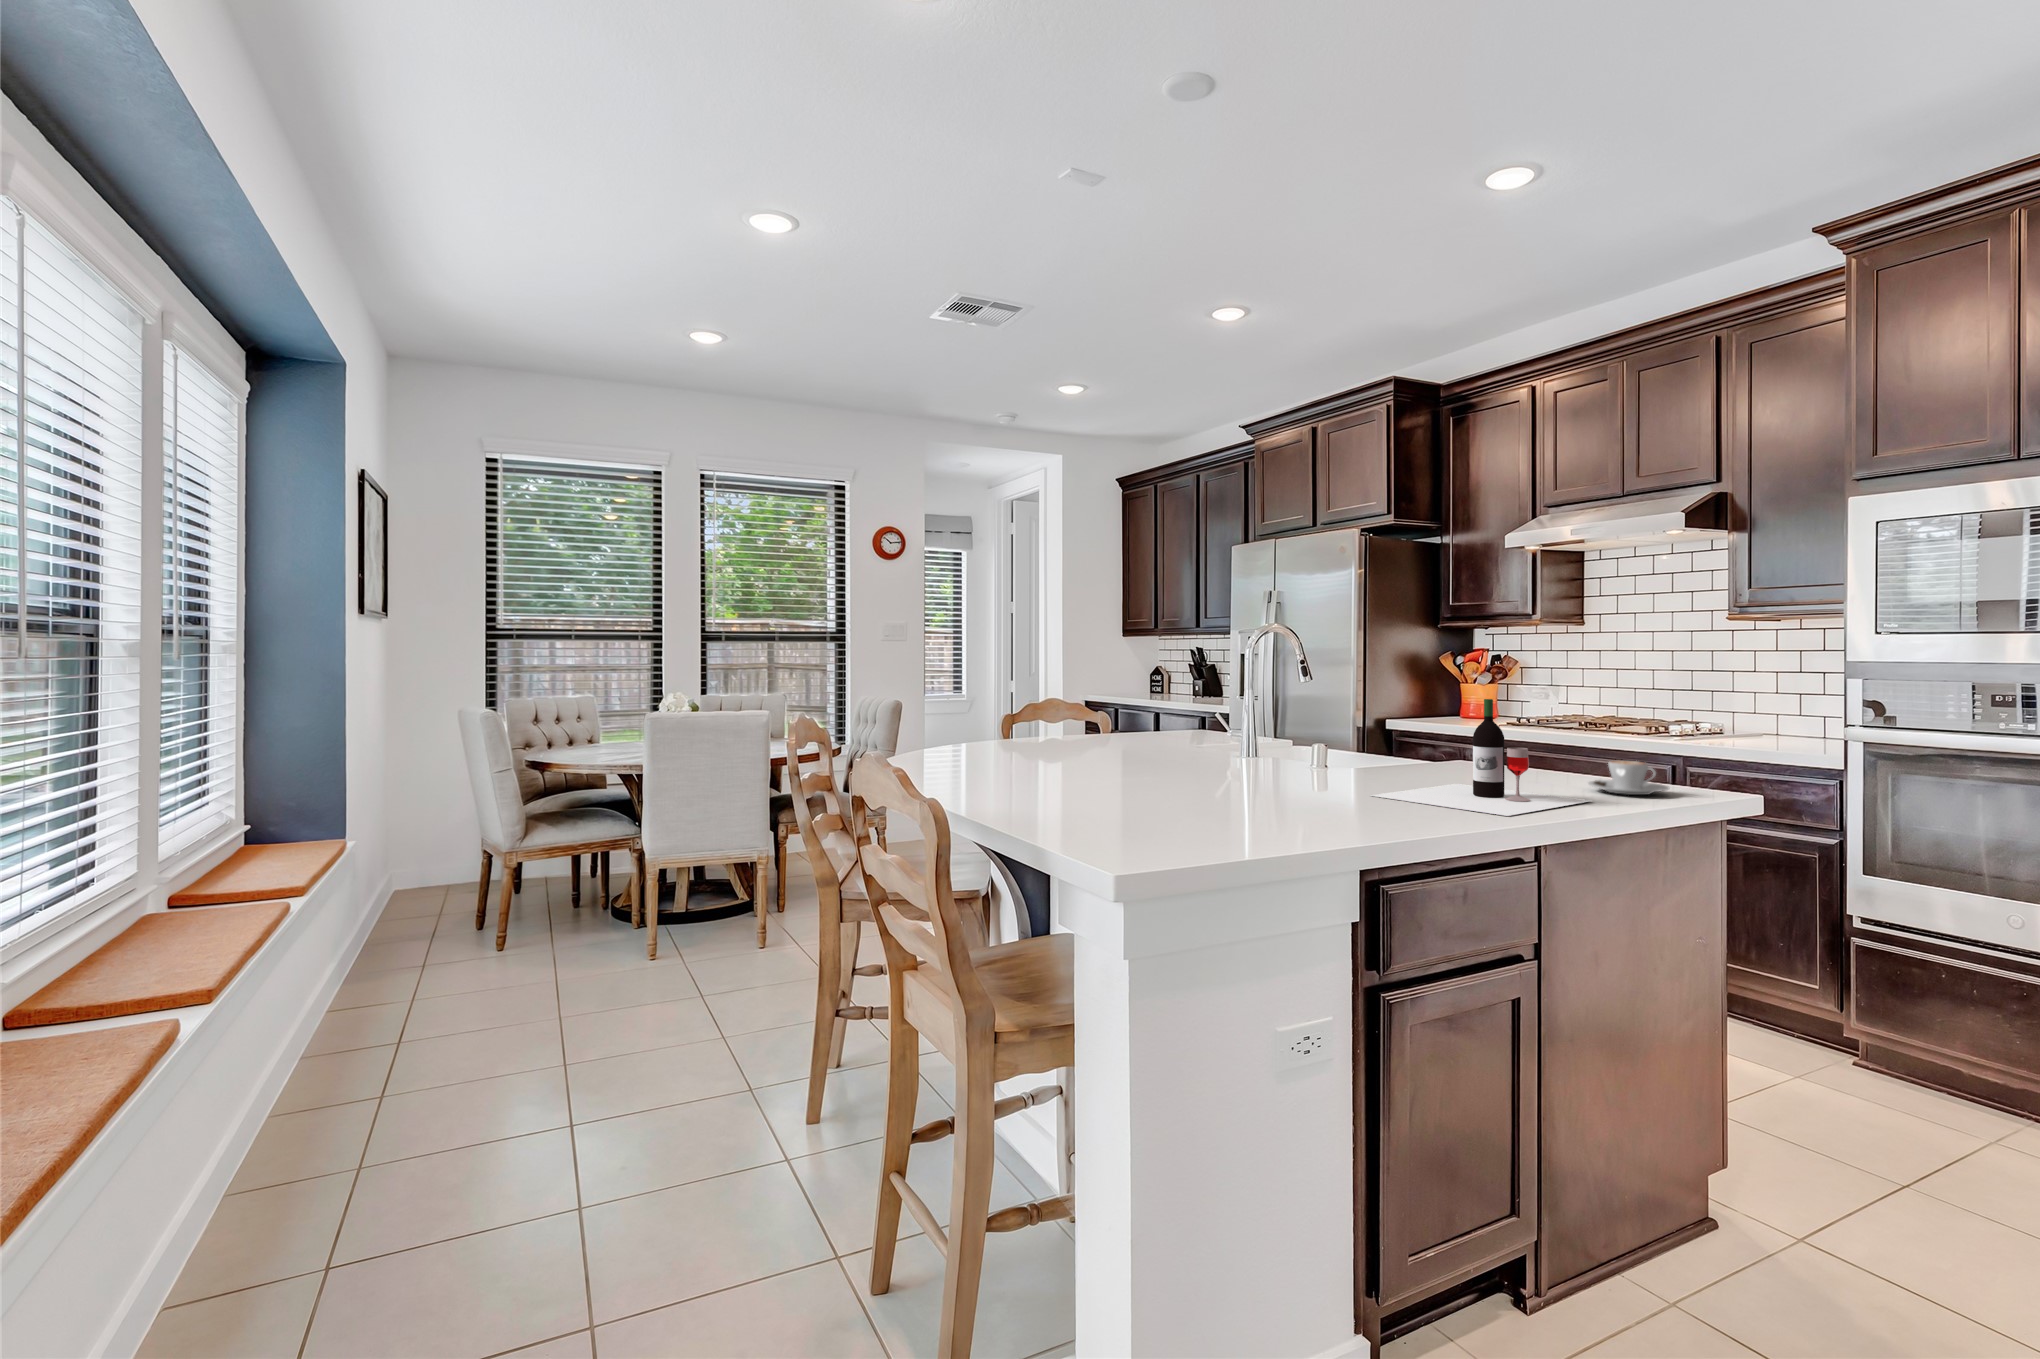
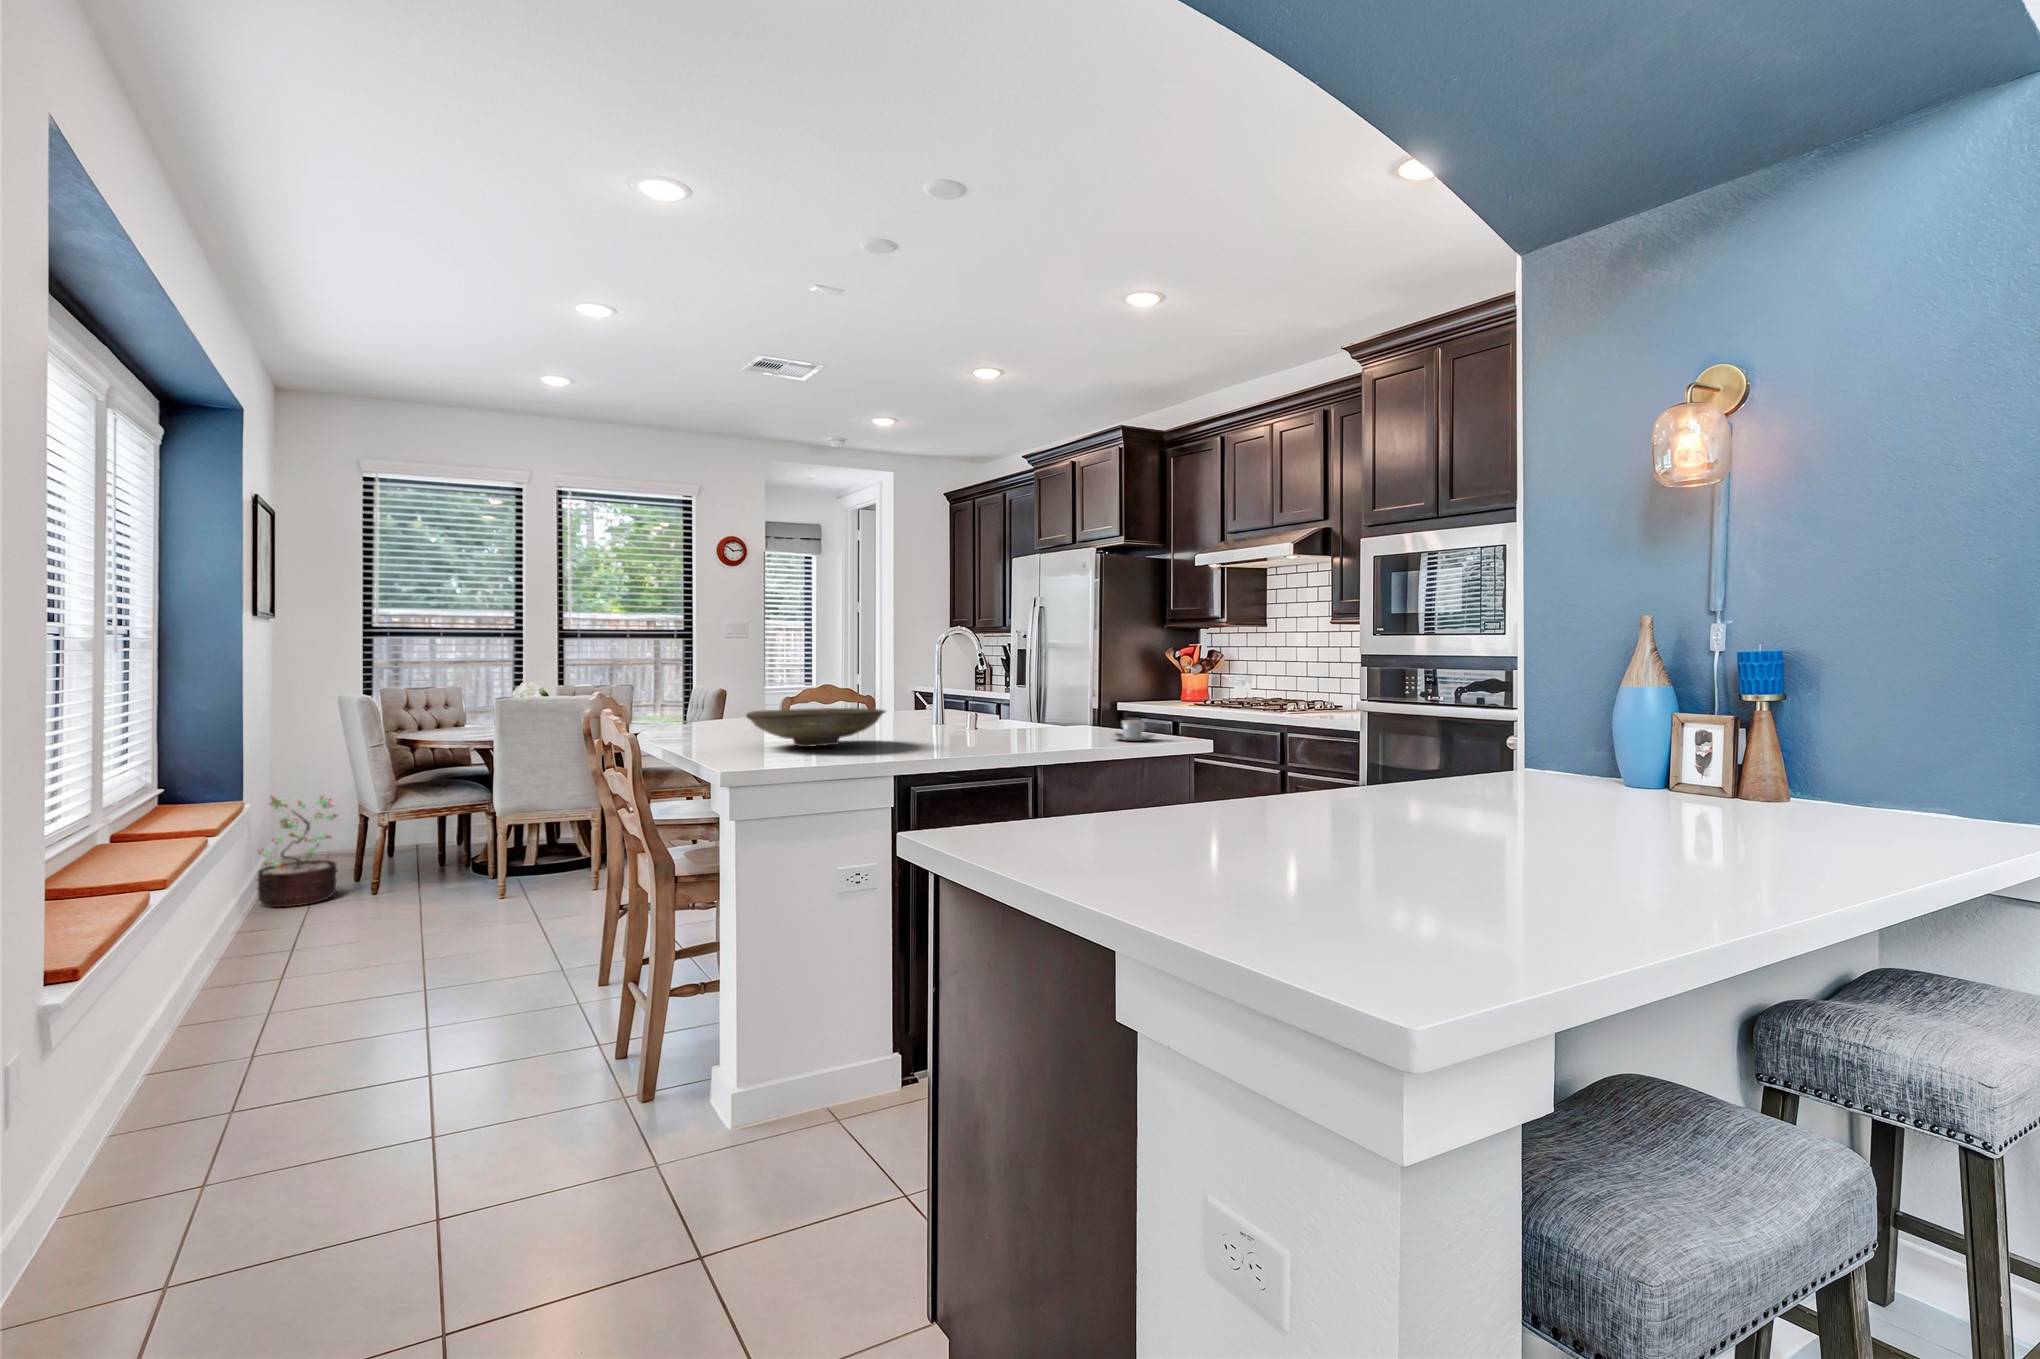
wine bottle: present [1371,699,1591,816] -> none [959,680,1094,750]
decorative bowl: none [1066,742,1281,807] -> present [746,708,886,747]
decorative plant: none [362,833,459,973] -> present [257,796,337,907]

